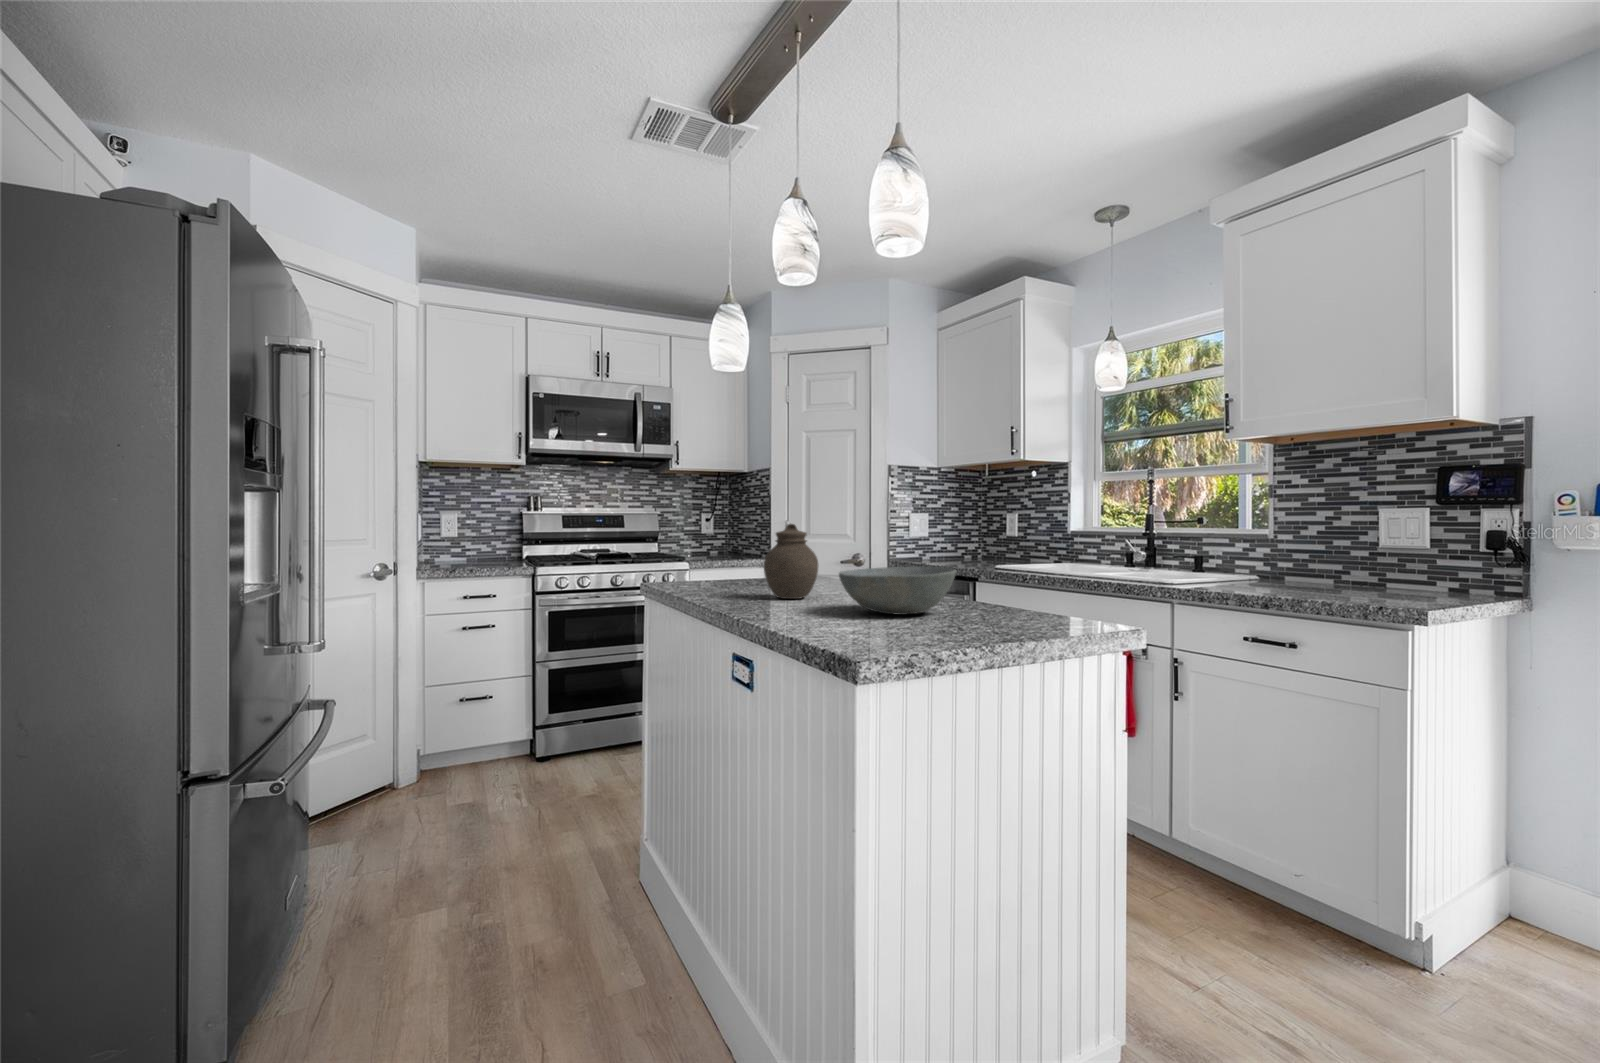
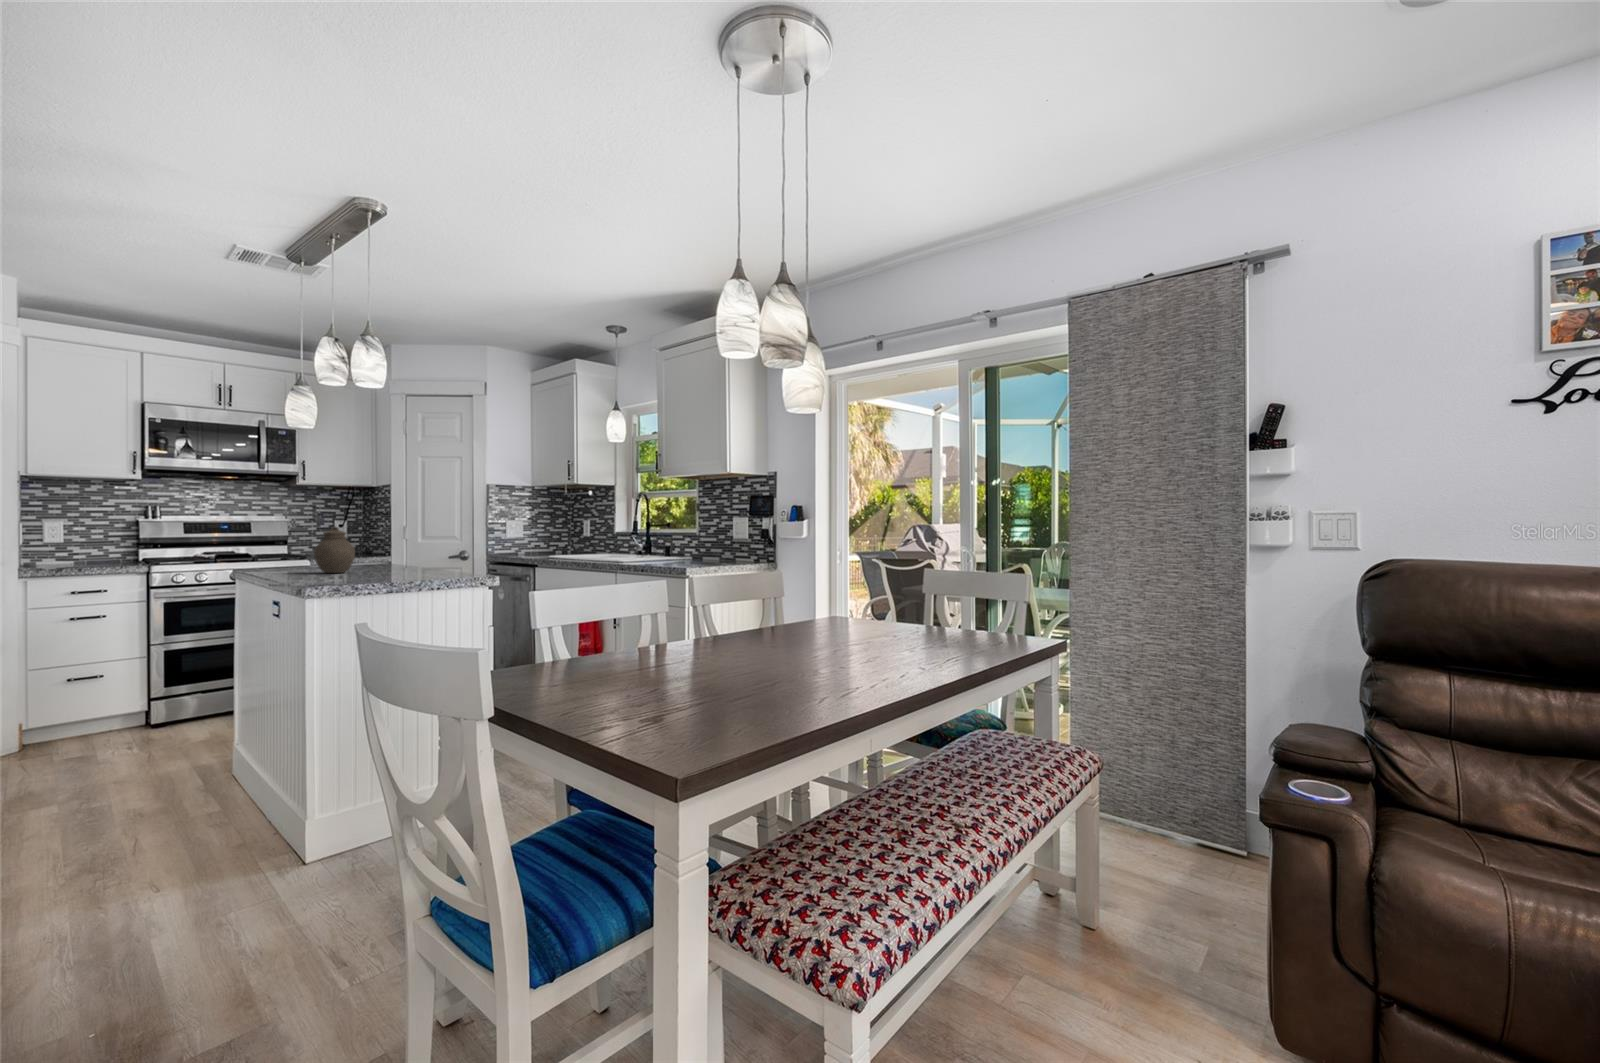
bowl: present [839,567,957,615] -> none [347,550,424,577]

